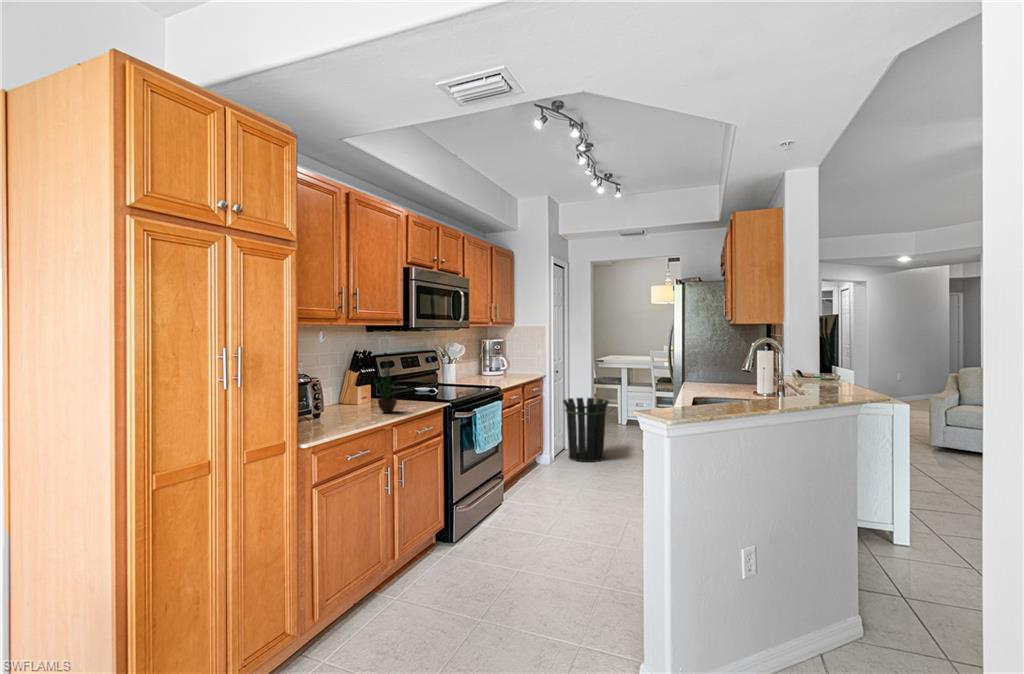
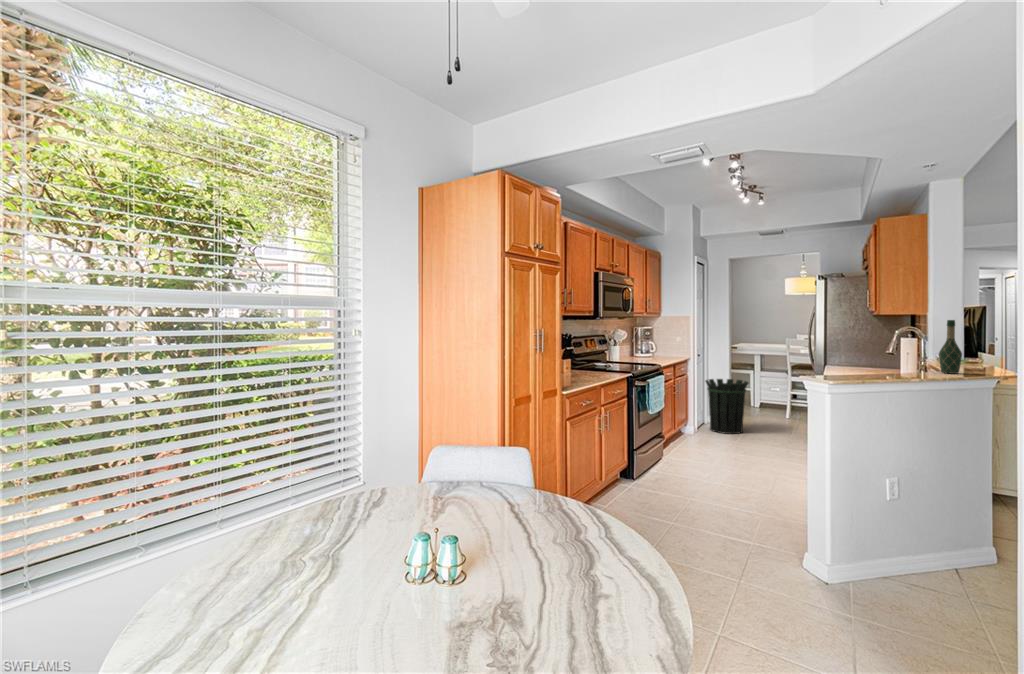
wine bottle: none [799,331,824,400] -> present [939,320,962,374]
potted plant: present [374,365,397,412] -> none [579,333,603,379]

